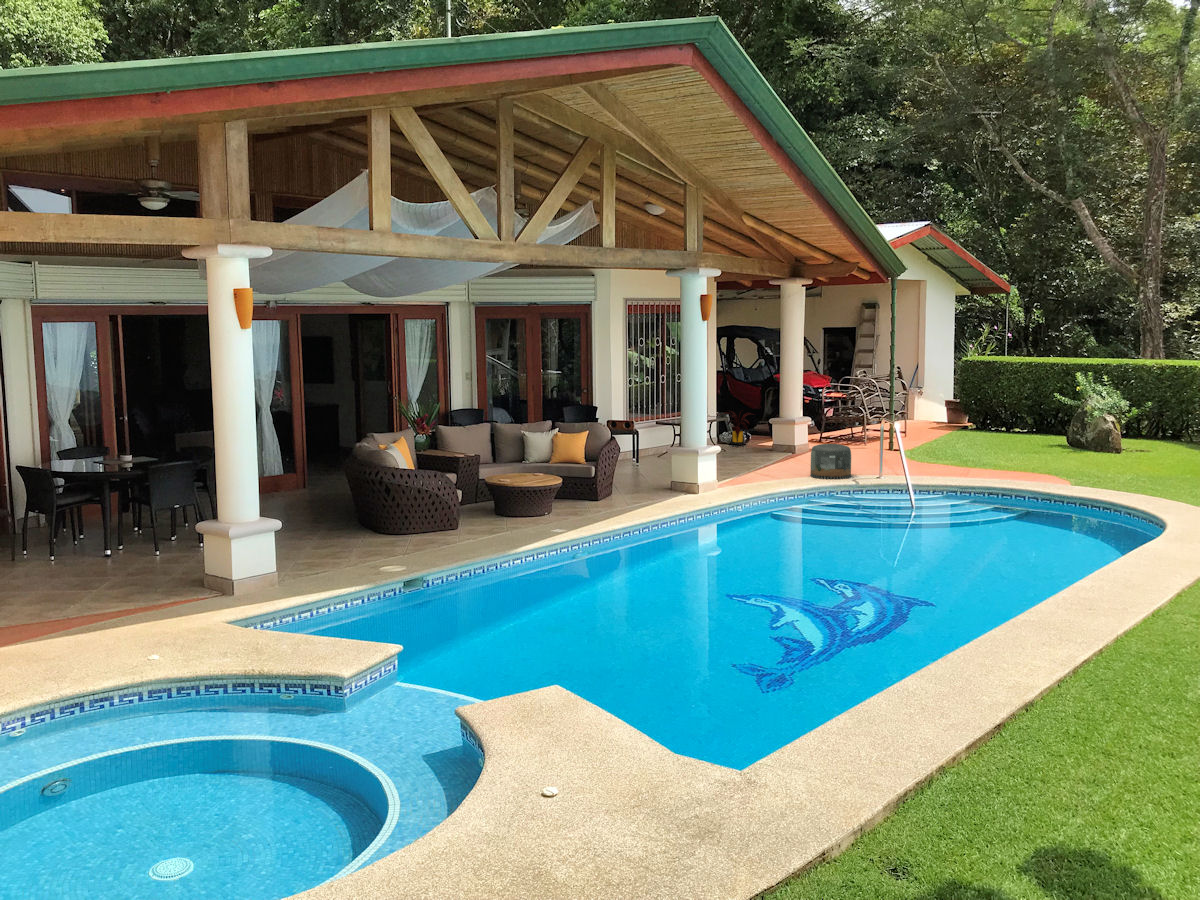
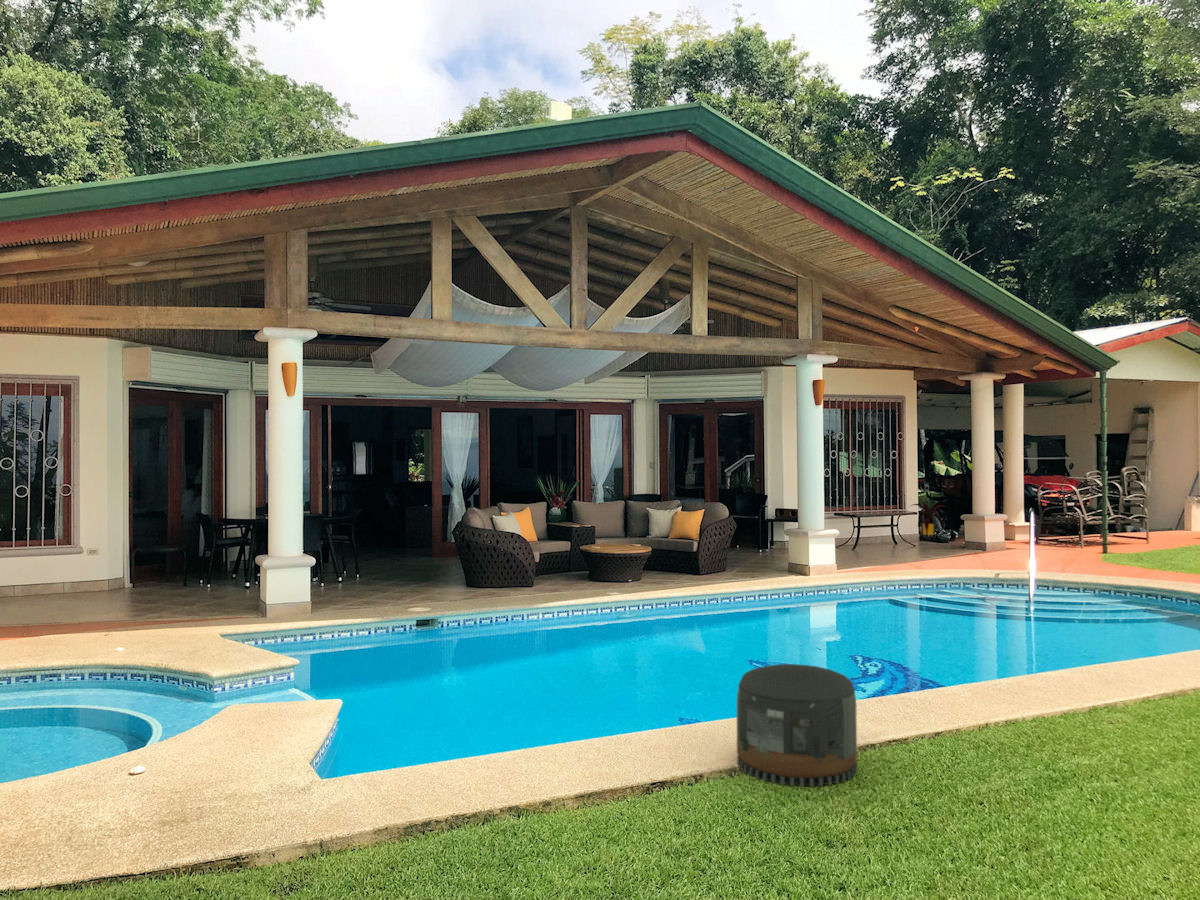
pouf: present [810,444,851,479] -> present [737,664,857,787]

